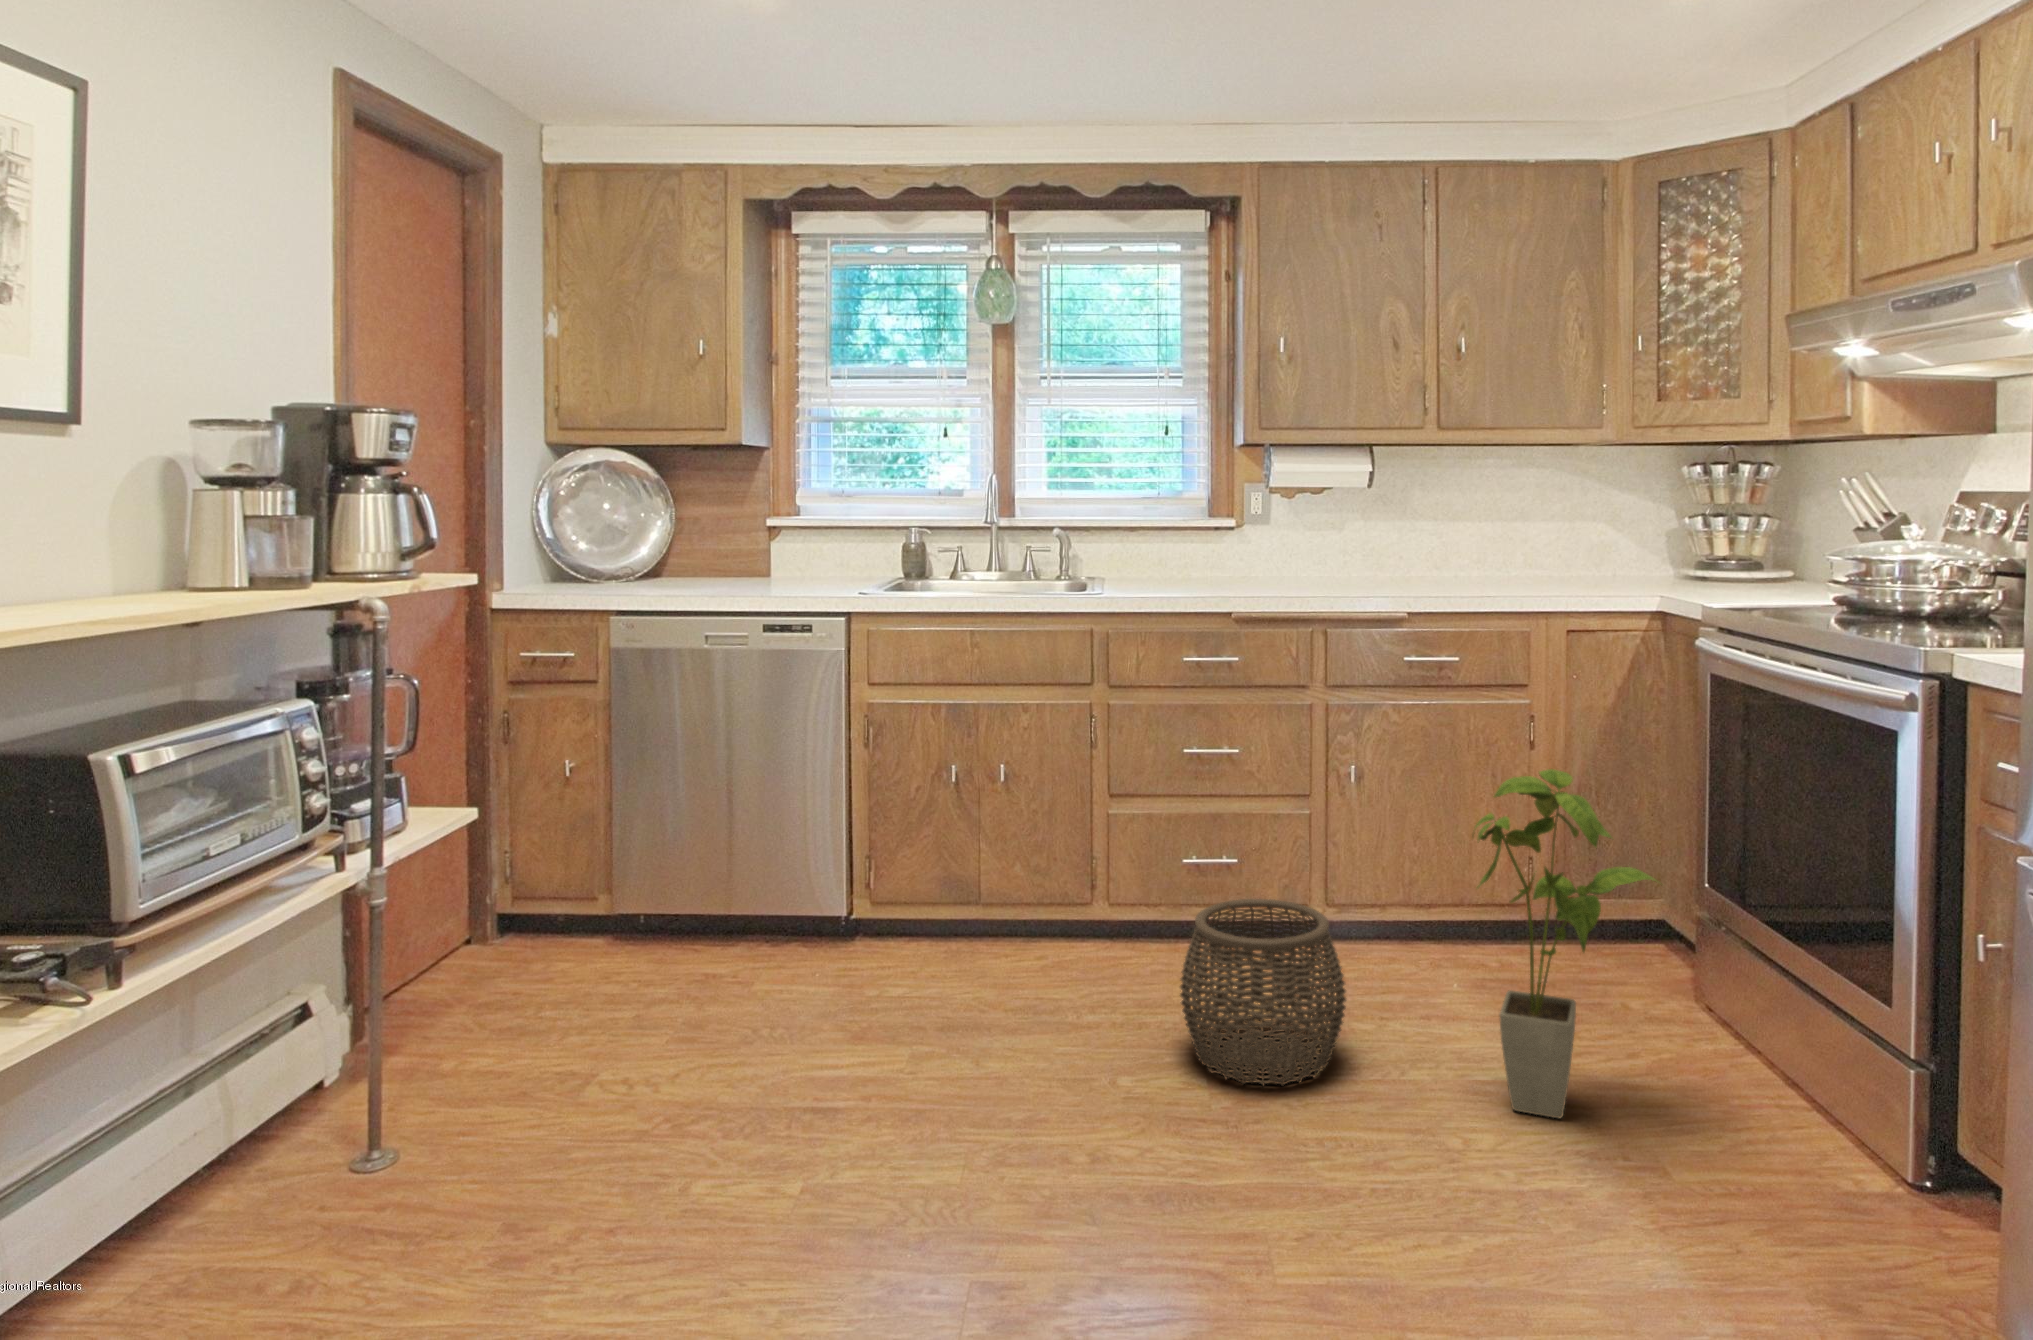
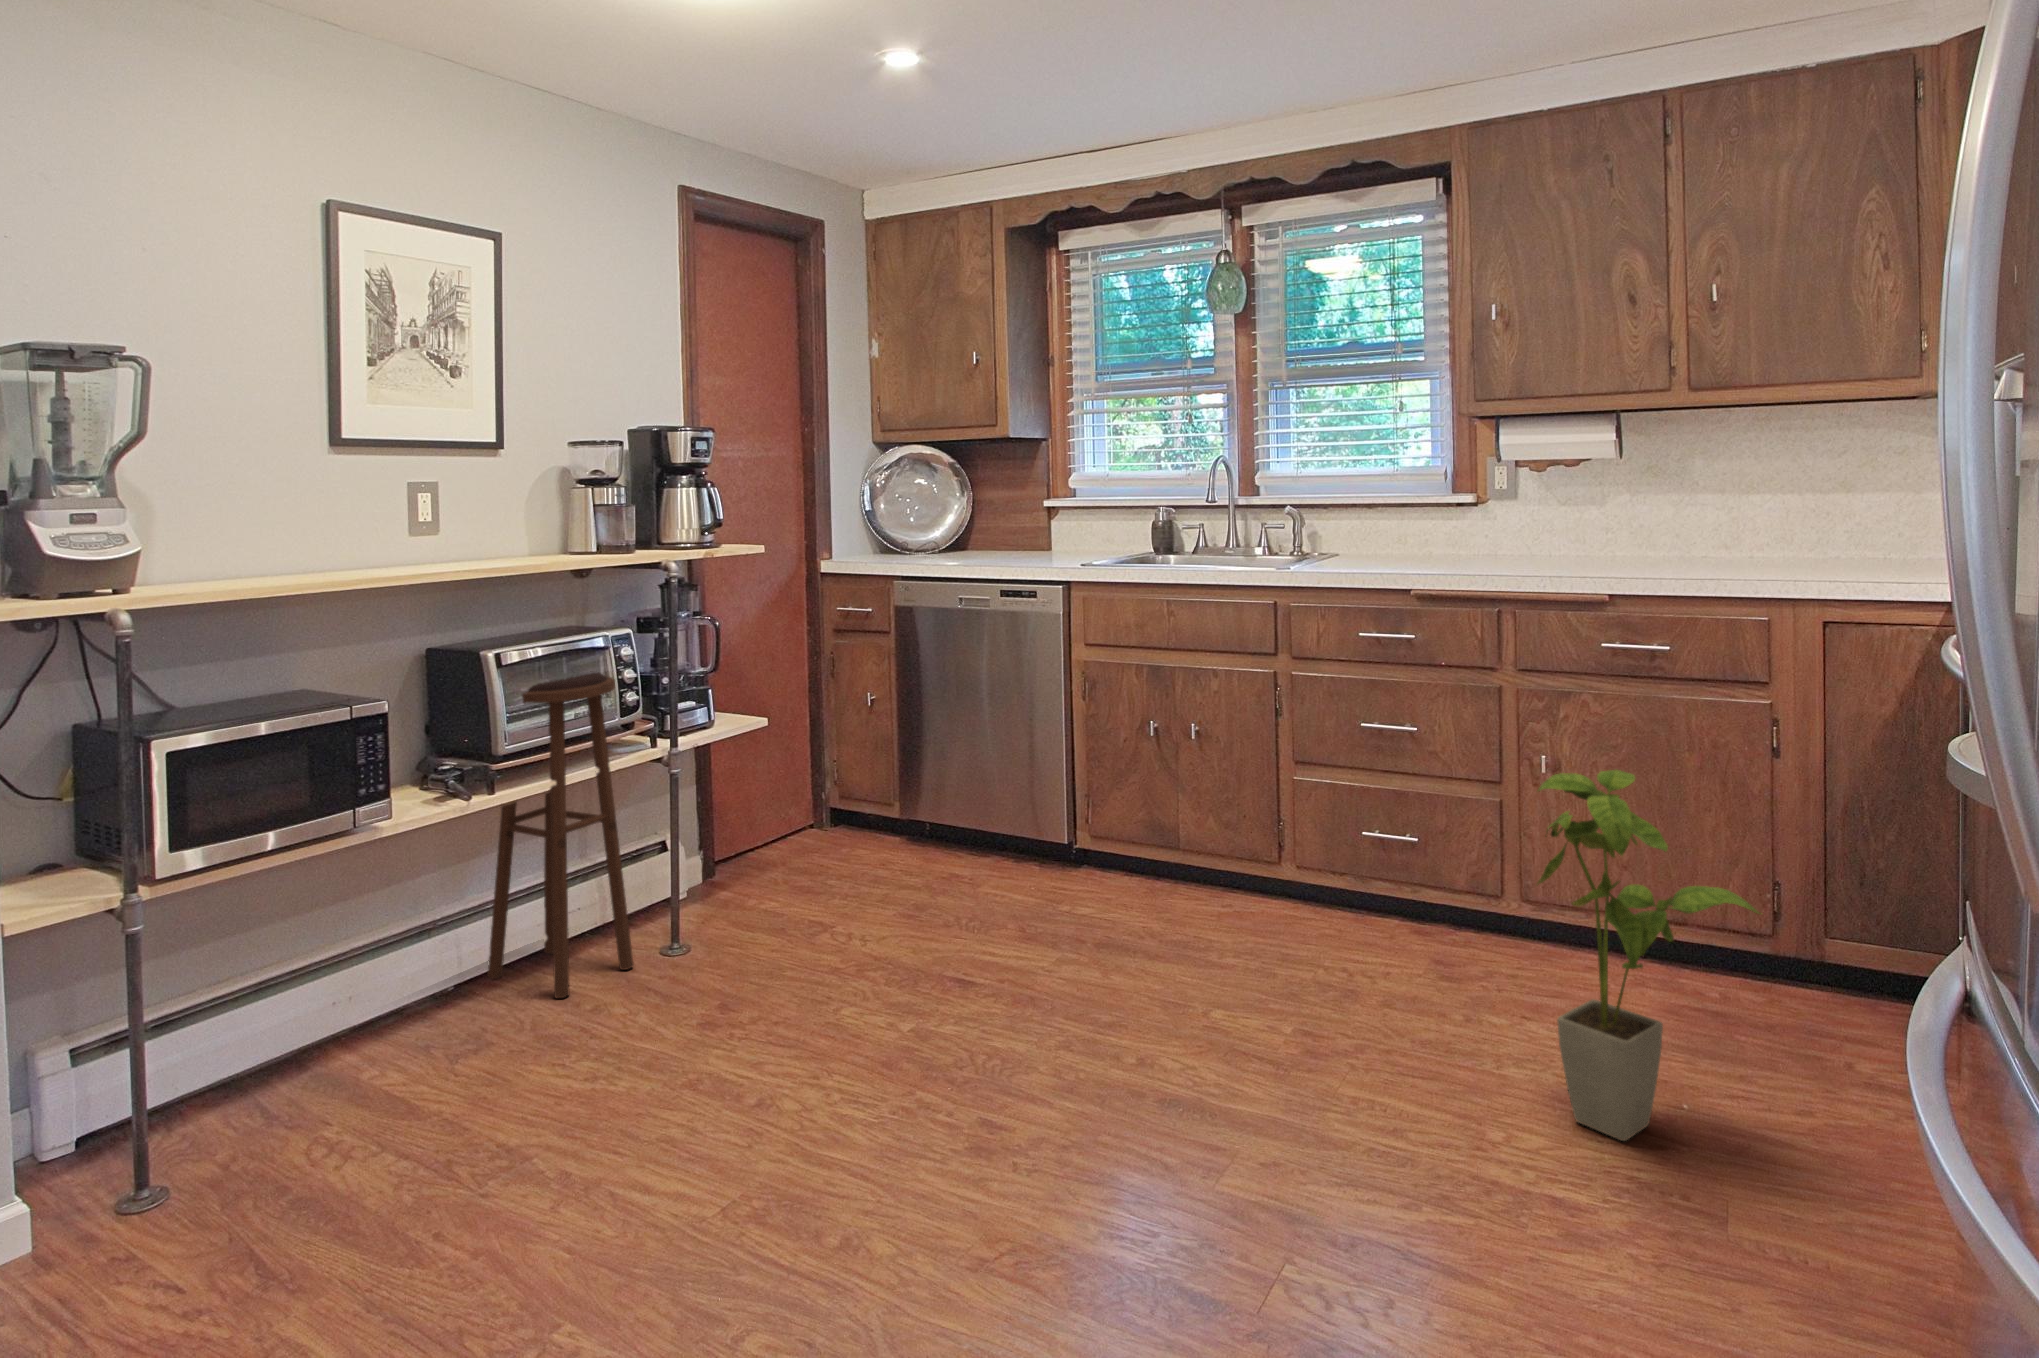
stool: none [44,767,320,1286] -> present [488,673,634,998]
woven basket: present [1180,899,1346,1085] -> none [1273,866,1438,1047]

